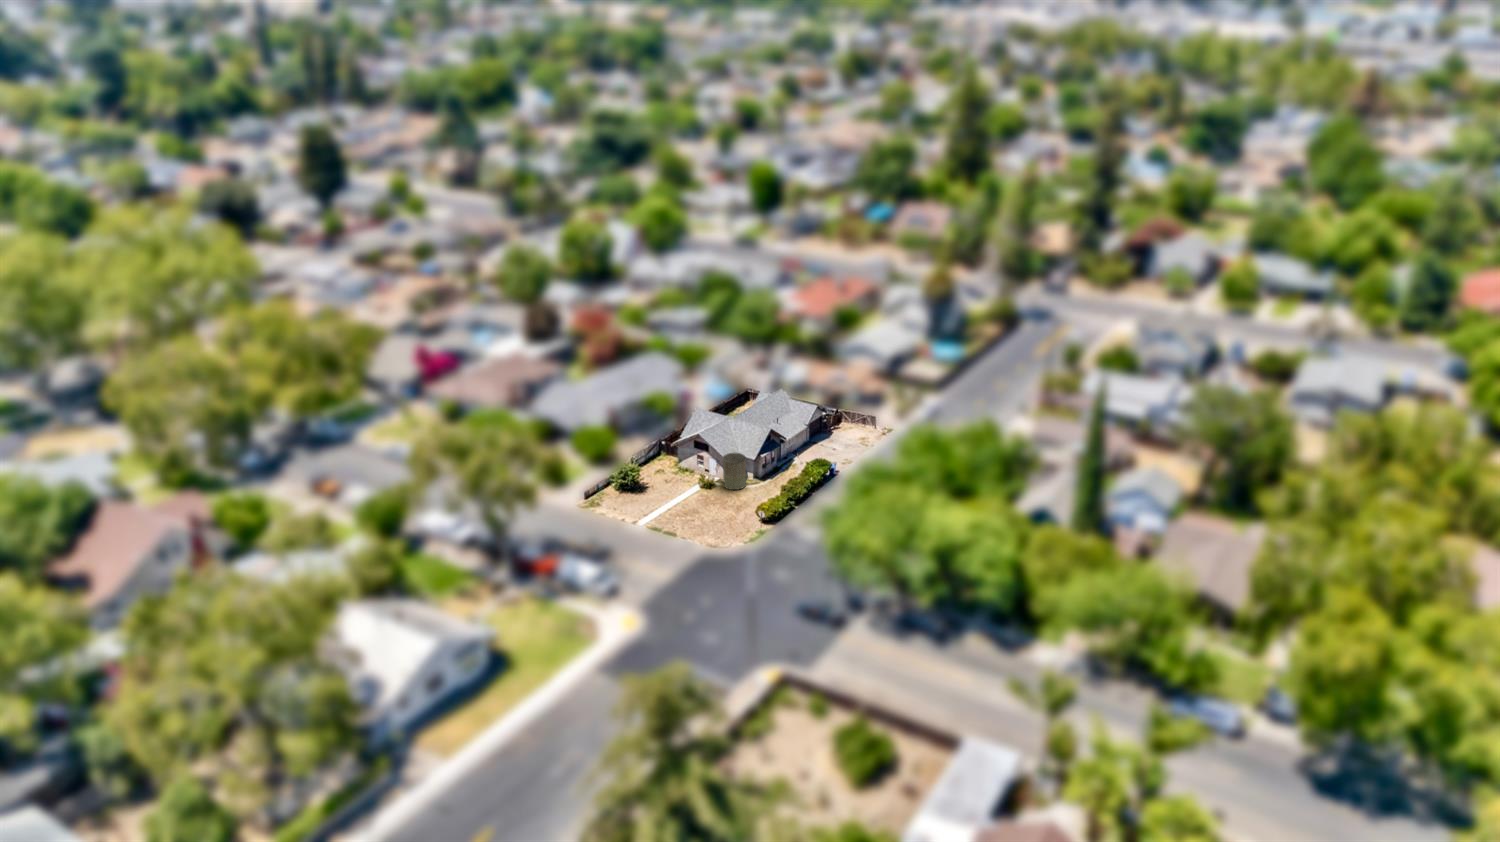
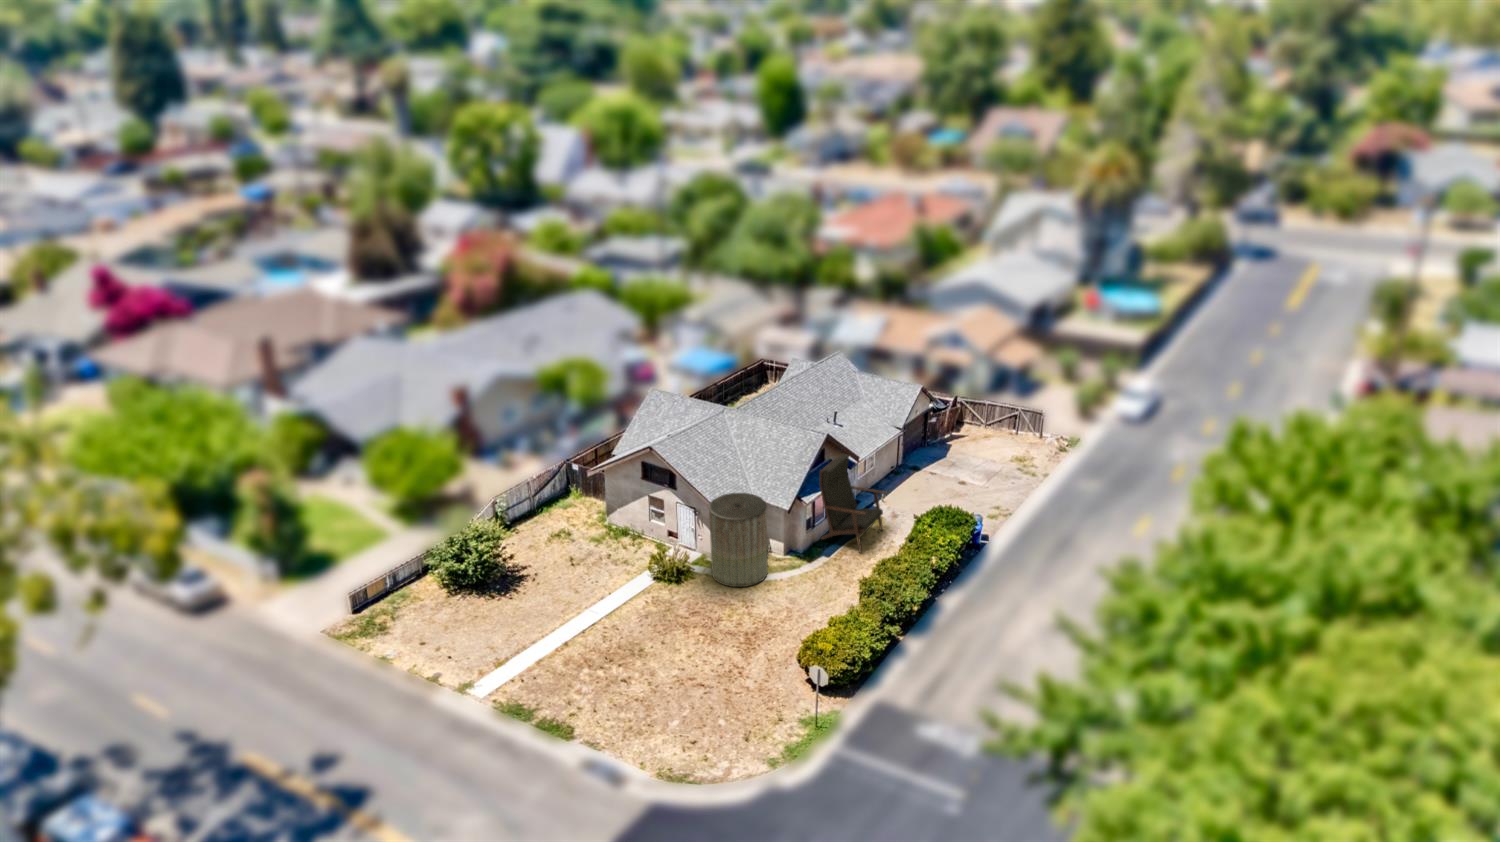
lounge chair: none [767,437,796,477] -> present [819,454,886,553]

